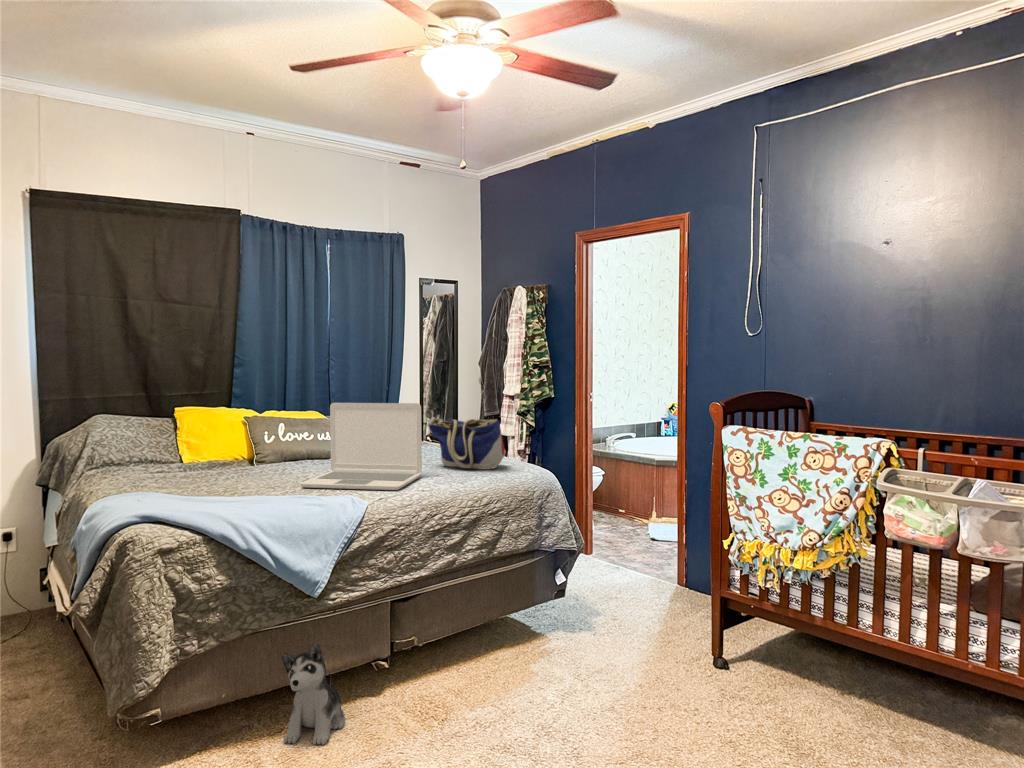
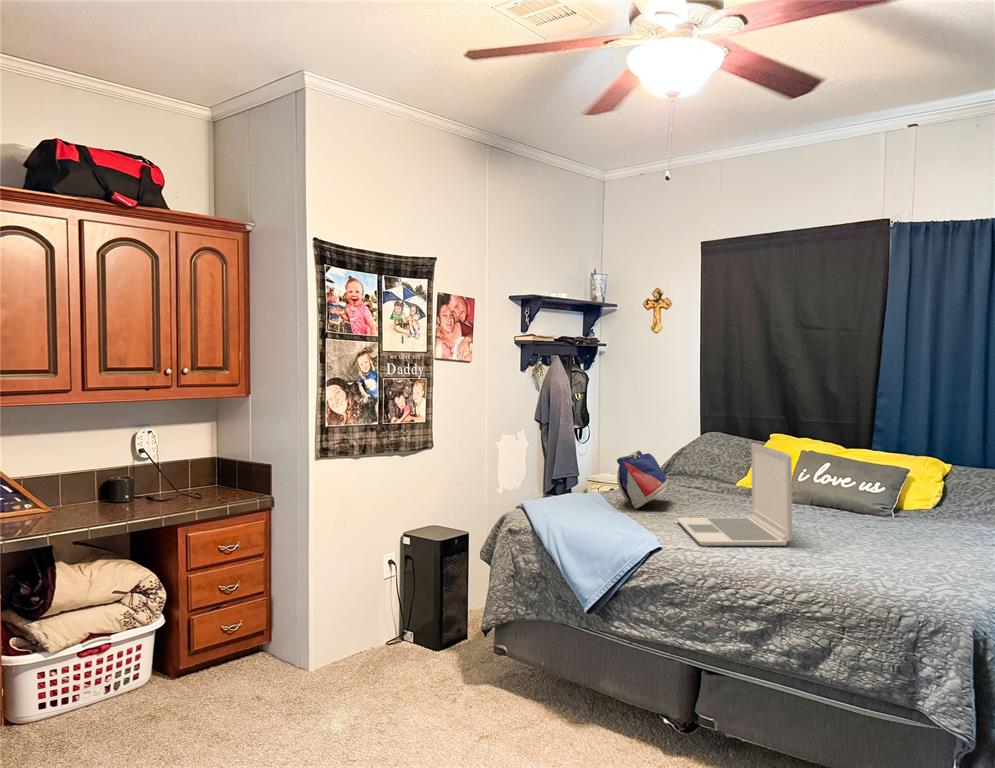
tote bag: present [428,418,506,470] -> present [617,450,670,509]
plush toy: present [282,642,345,744] -> none [555,653,635,747]

